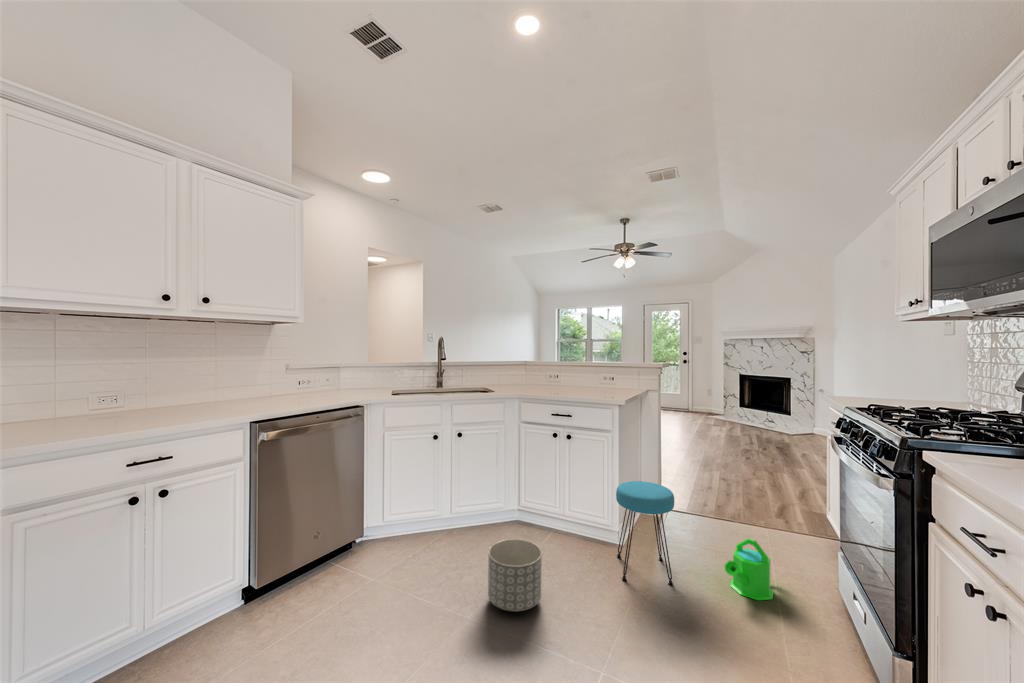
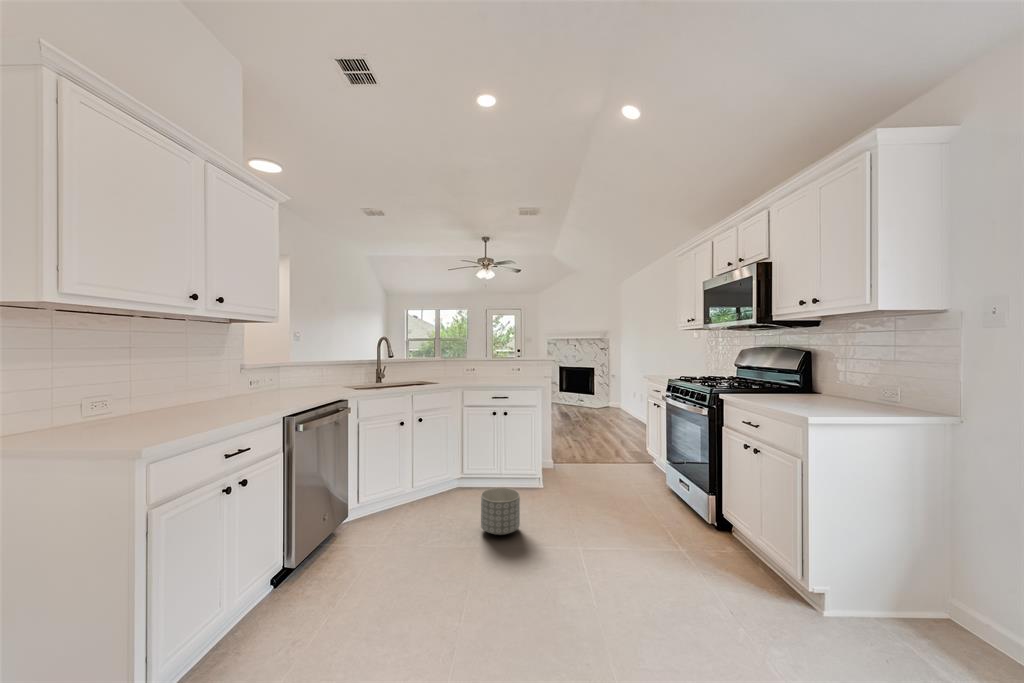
stool: present [616,481,674,584] -> none [543,438,585,504]
watering can: present [725,538,773,600] -> none [613,463,637,498]

